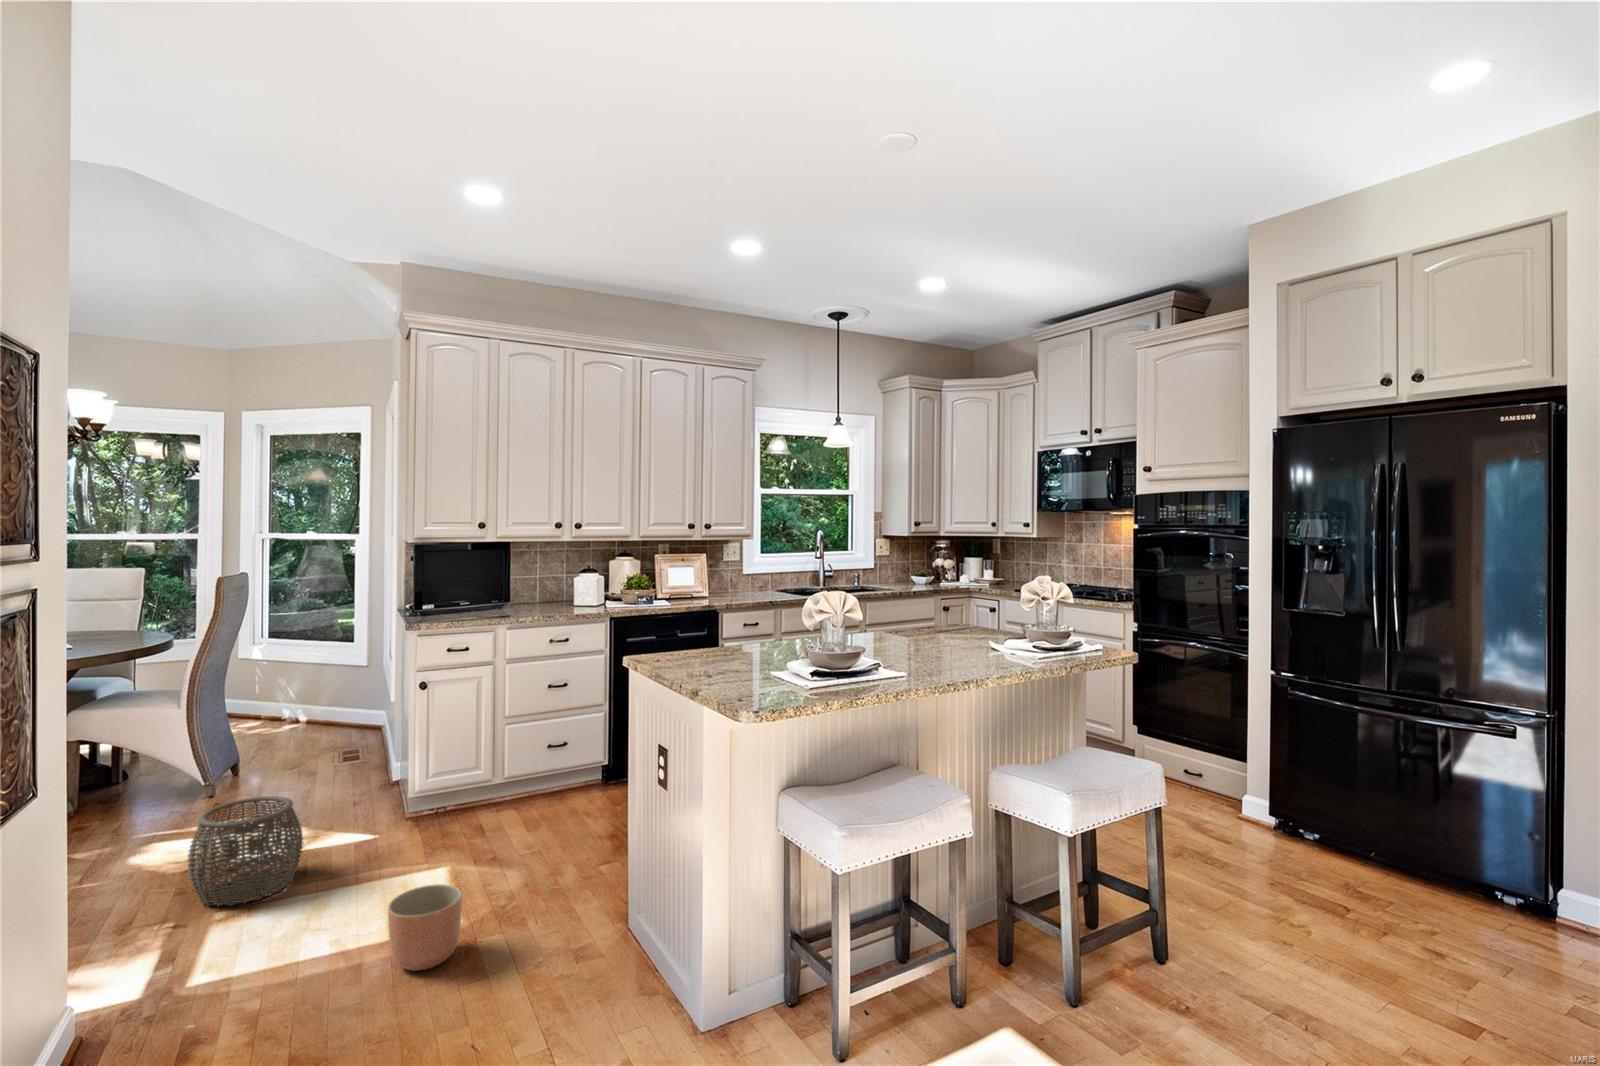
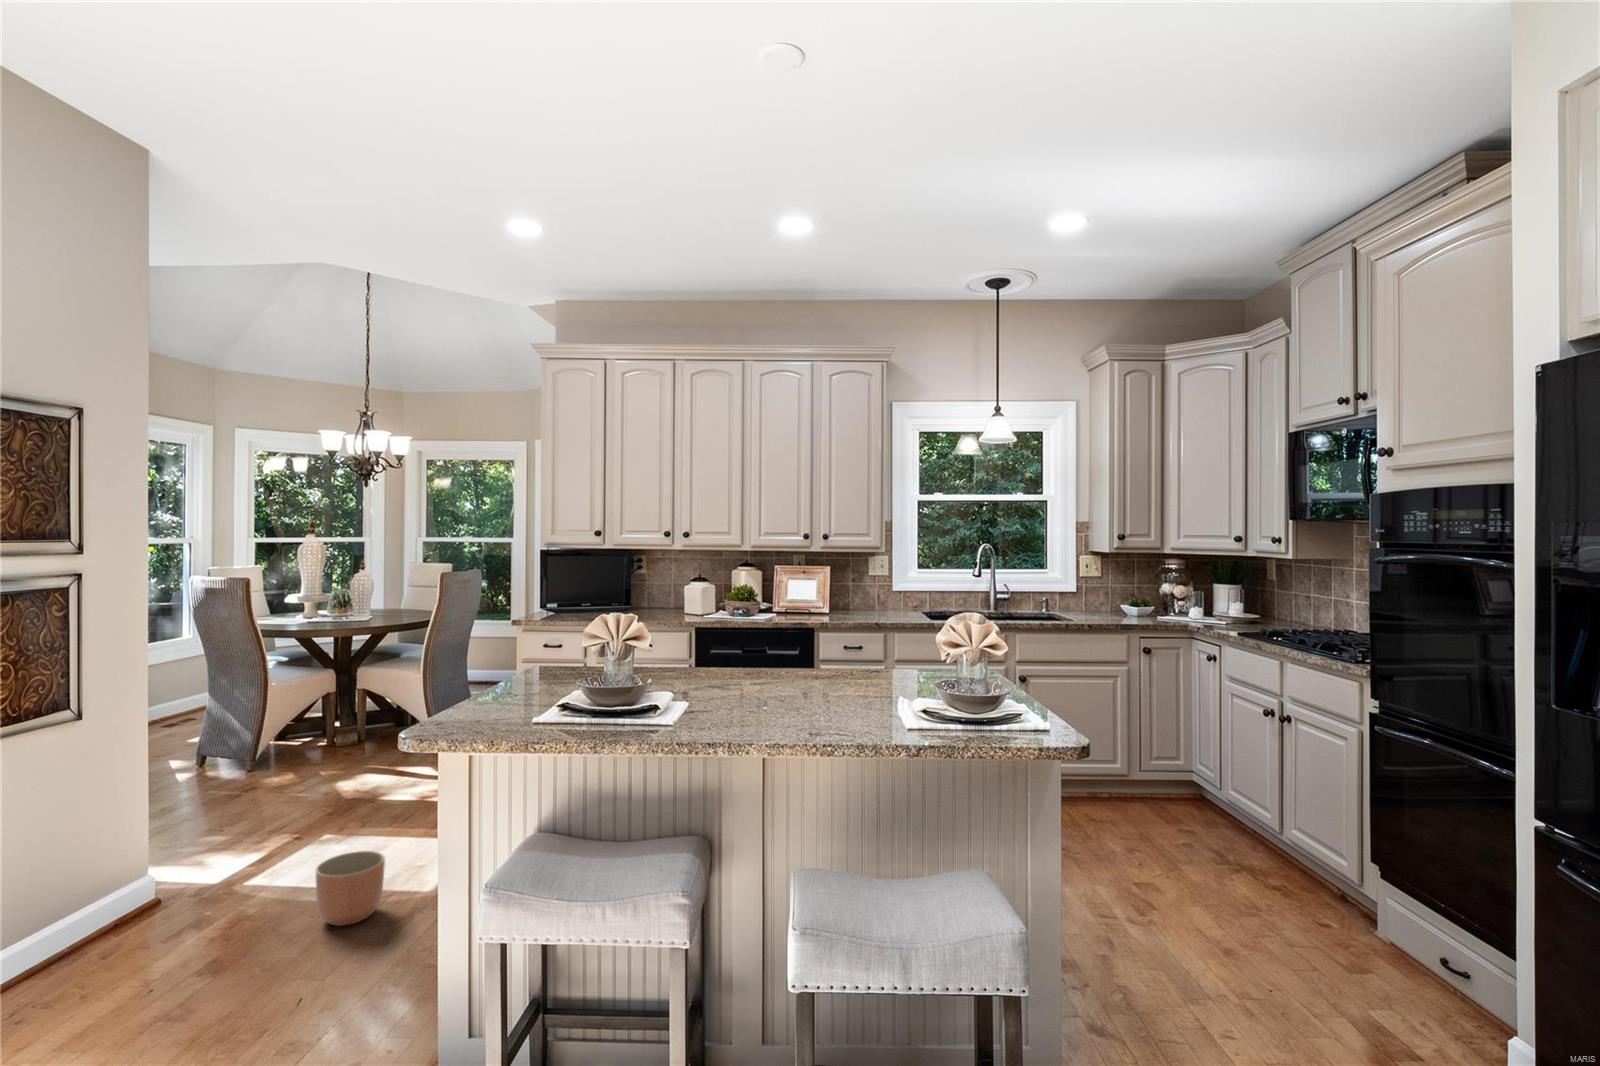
woven basket: present [187,796,303,906] -> none [306,749,395,833]

